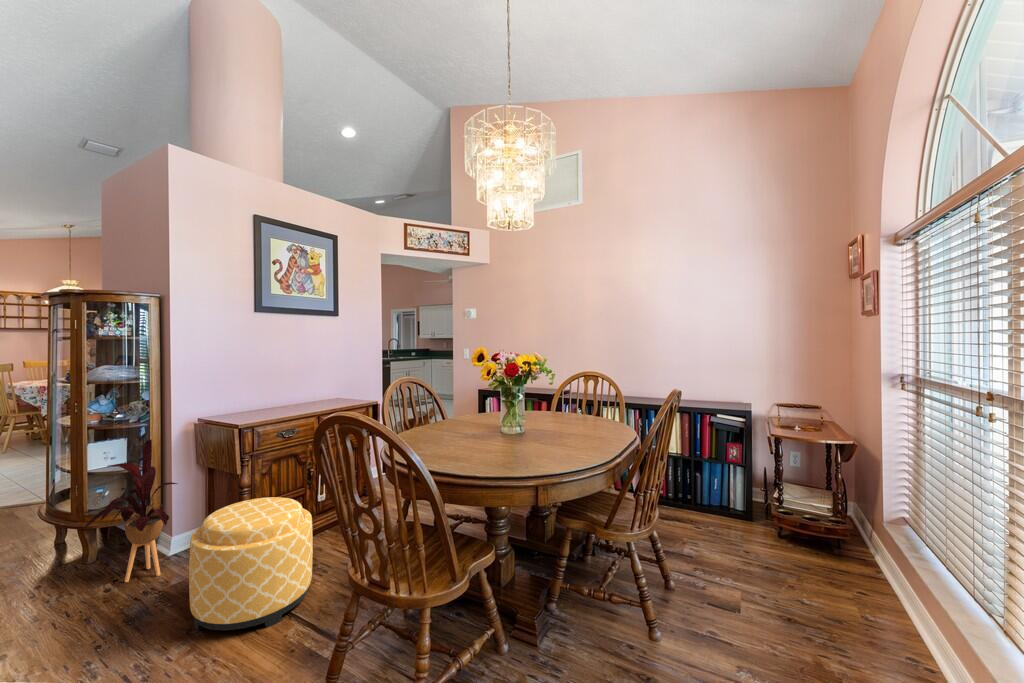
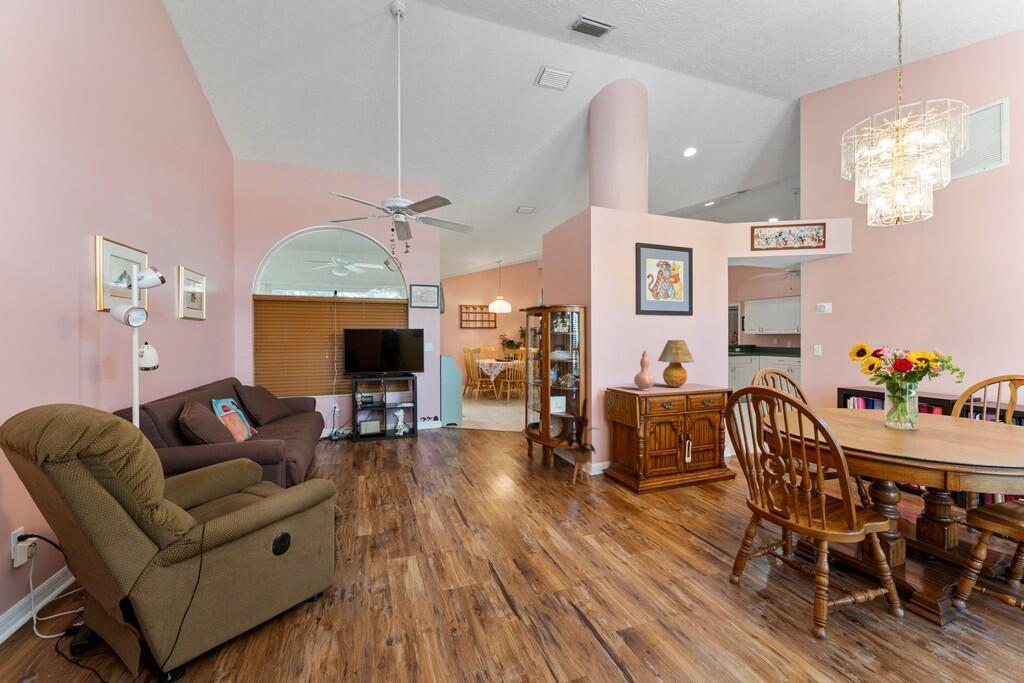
table lamp: none [284,346,332,407] -> present [658,340,694,387]
vase: none [242,361,274,416] -> present [634,351,655,391]
ottoman: present [189,497,313,631] -> none [620,447,697,535]

